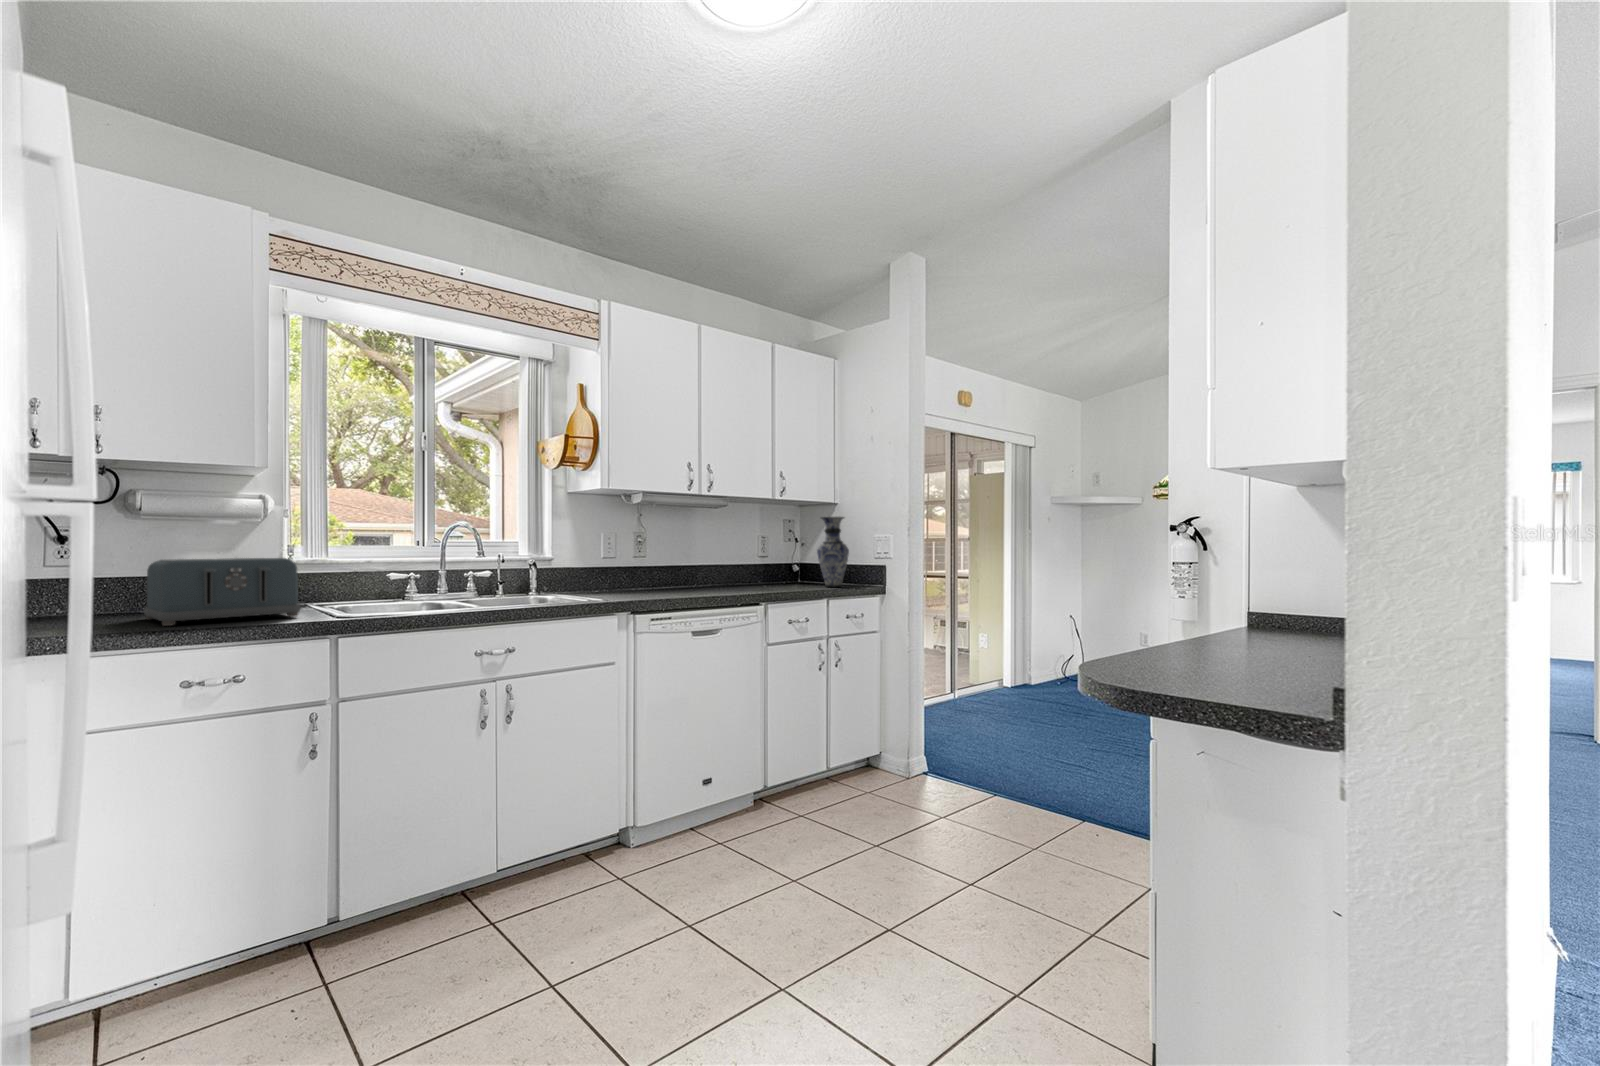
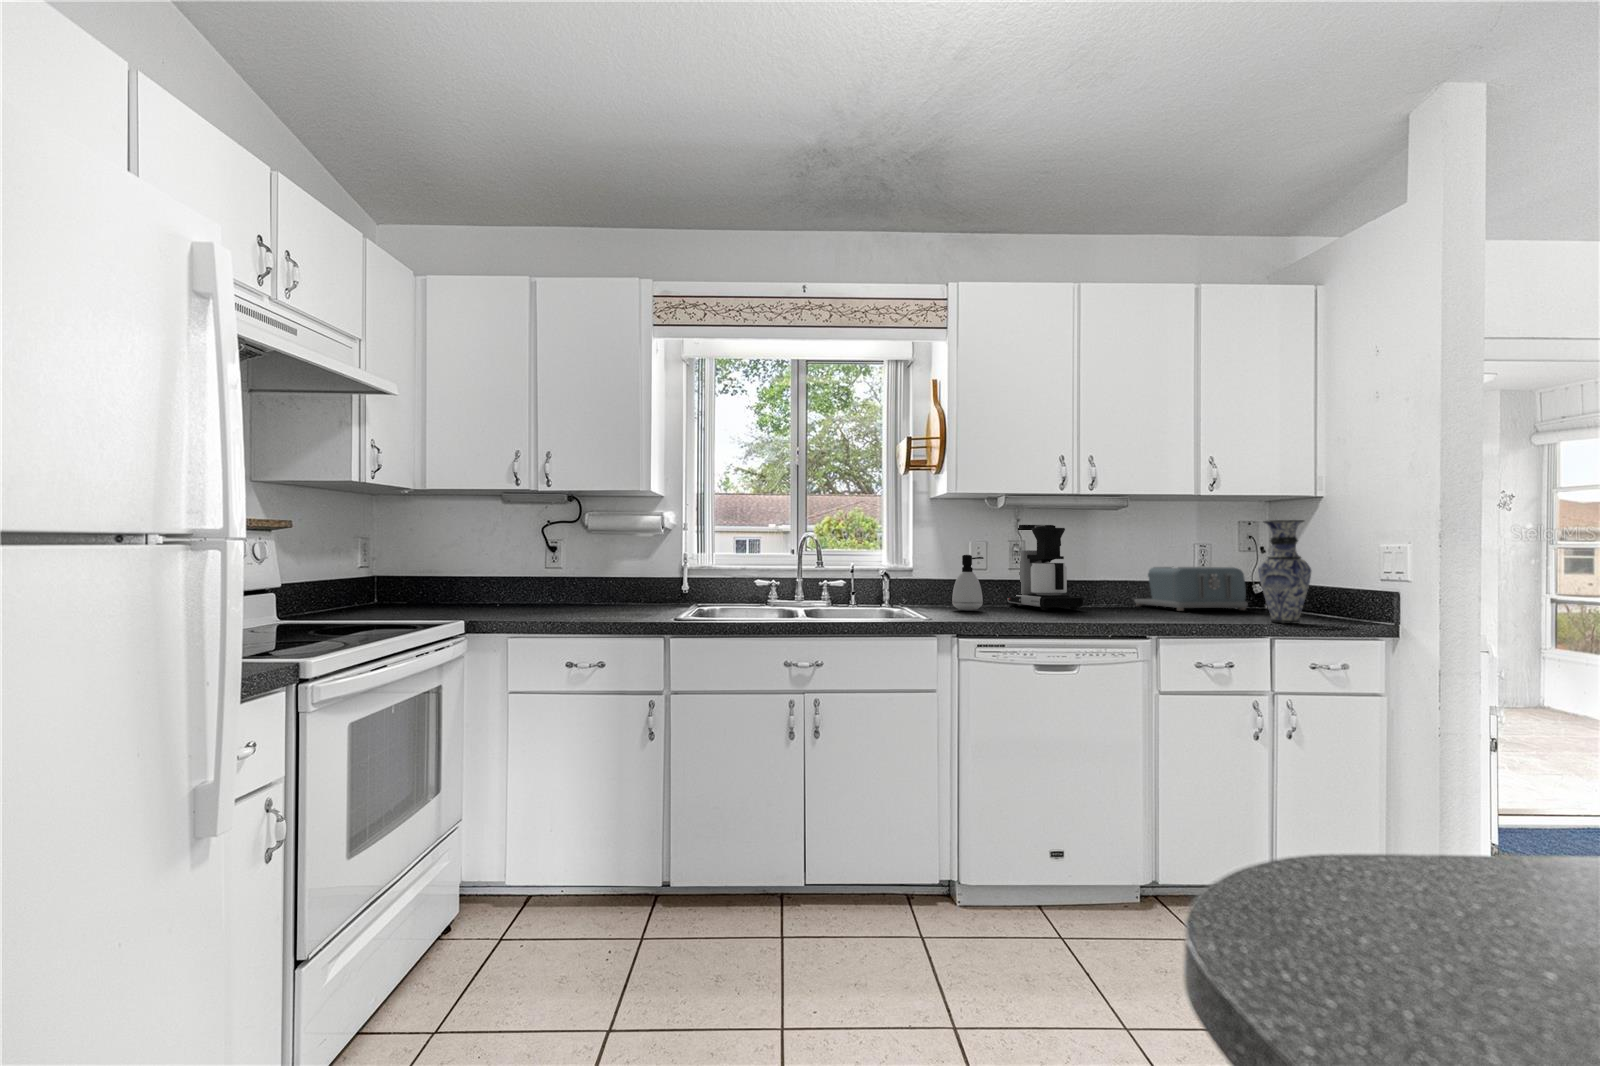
coffee maker: none [626,518,696,589] -> present [1006,525,1083,610]
soap dispenser: none [598,543,625,592] -> present [952,555,983,611]
toaster: present [144,558,301,626] -> present [1135,566,1248,611]

